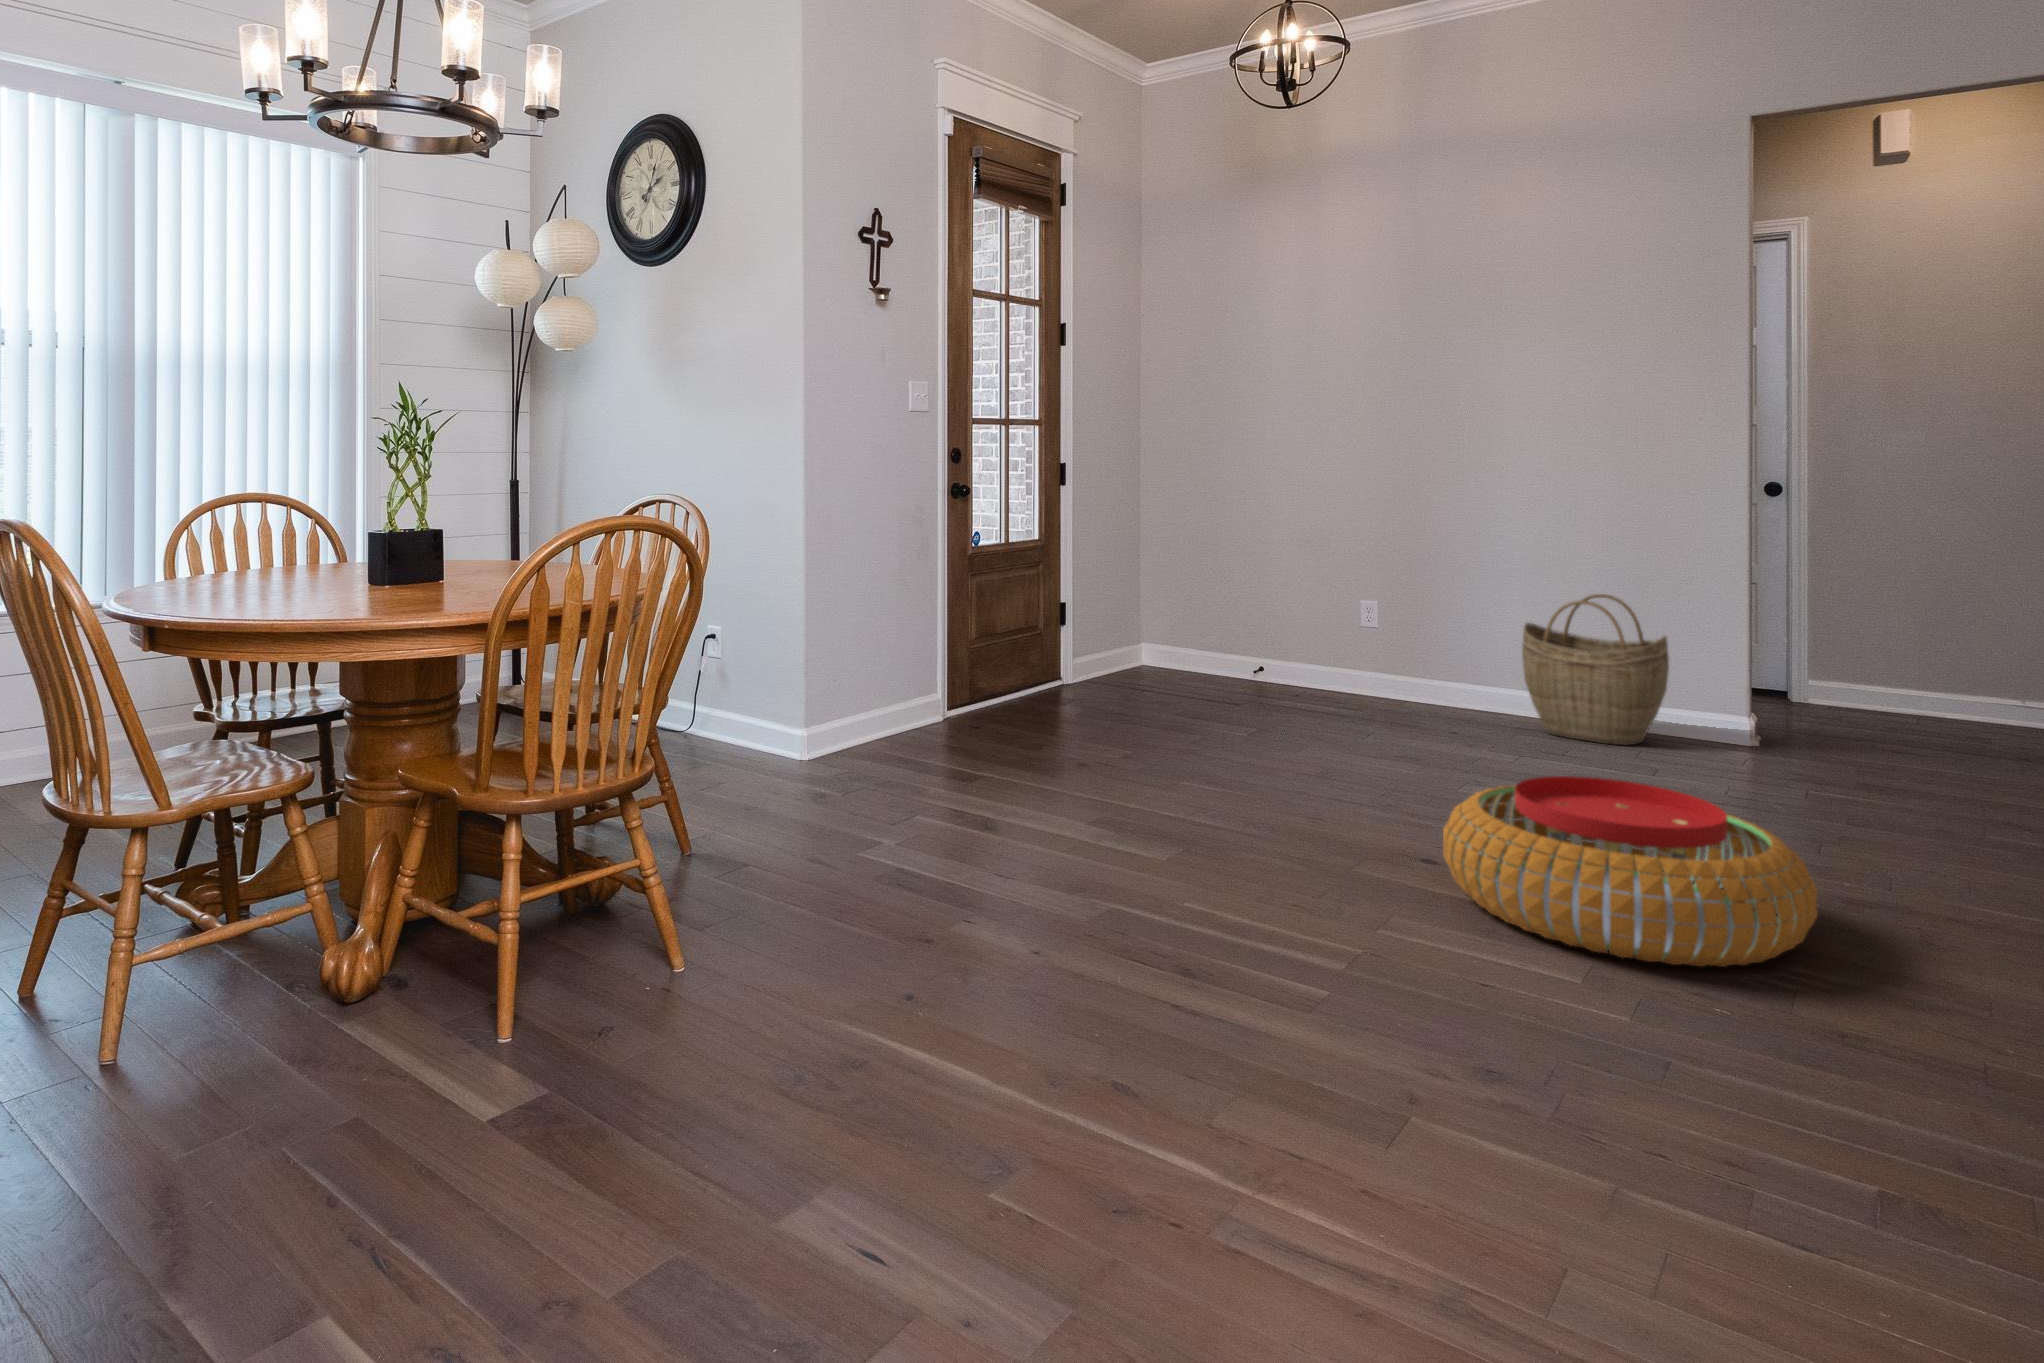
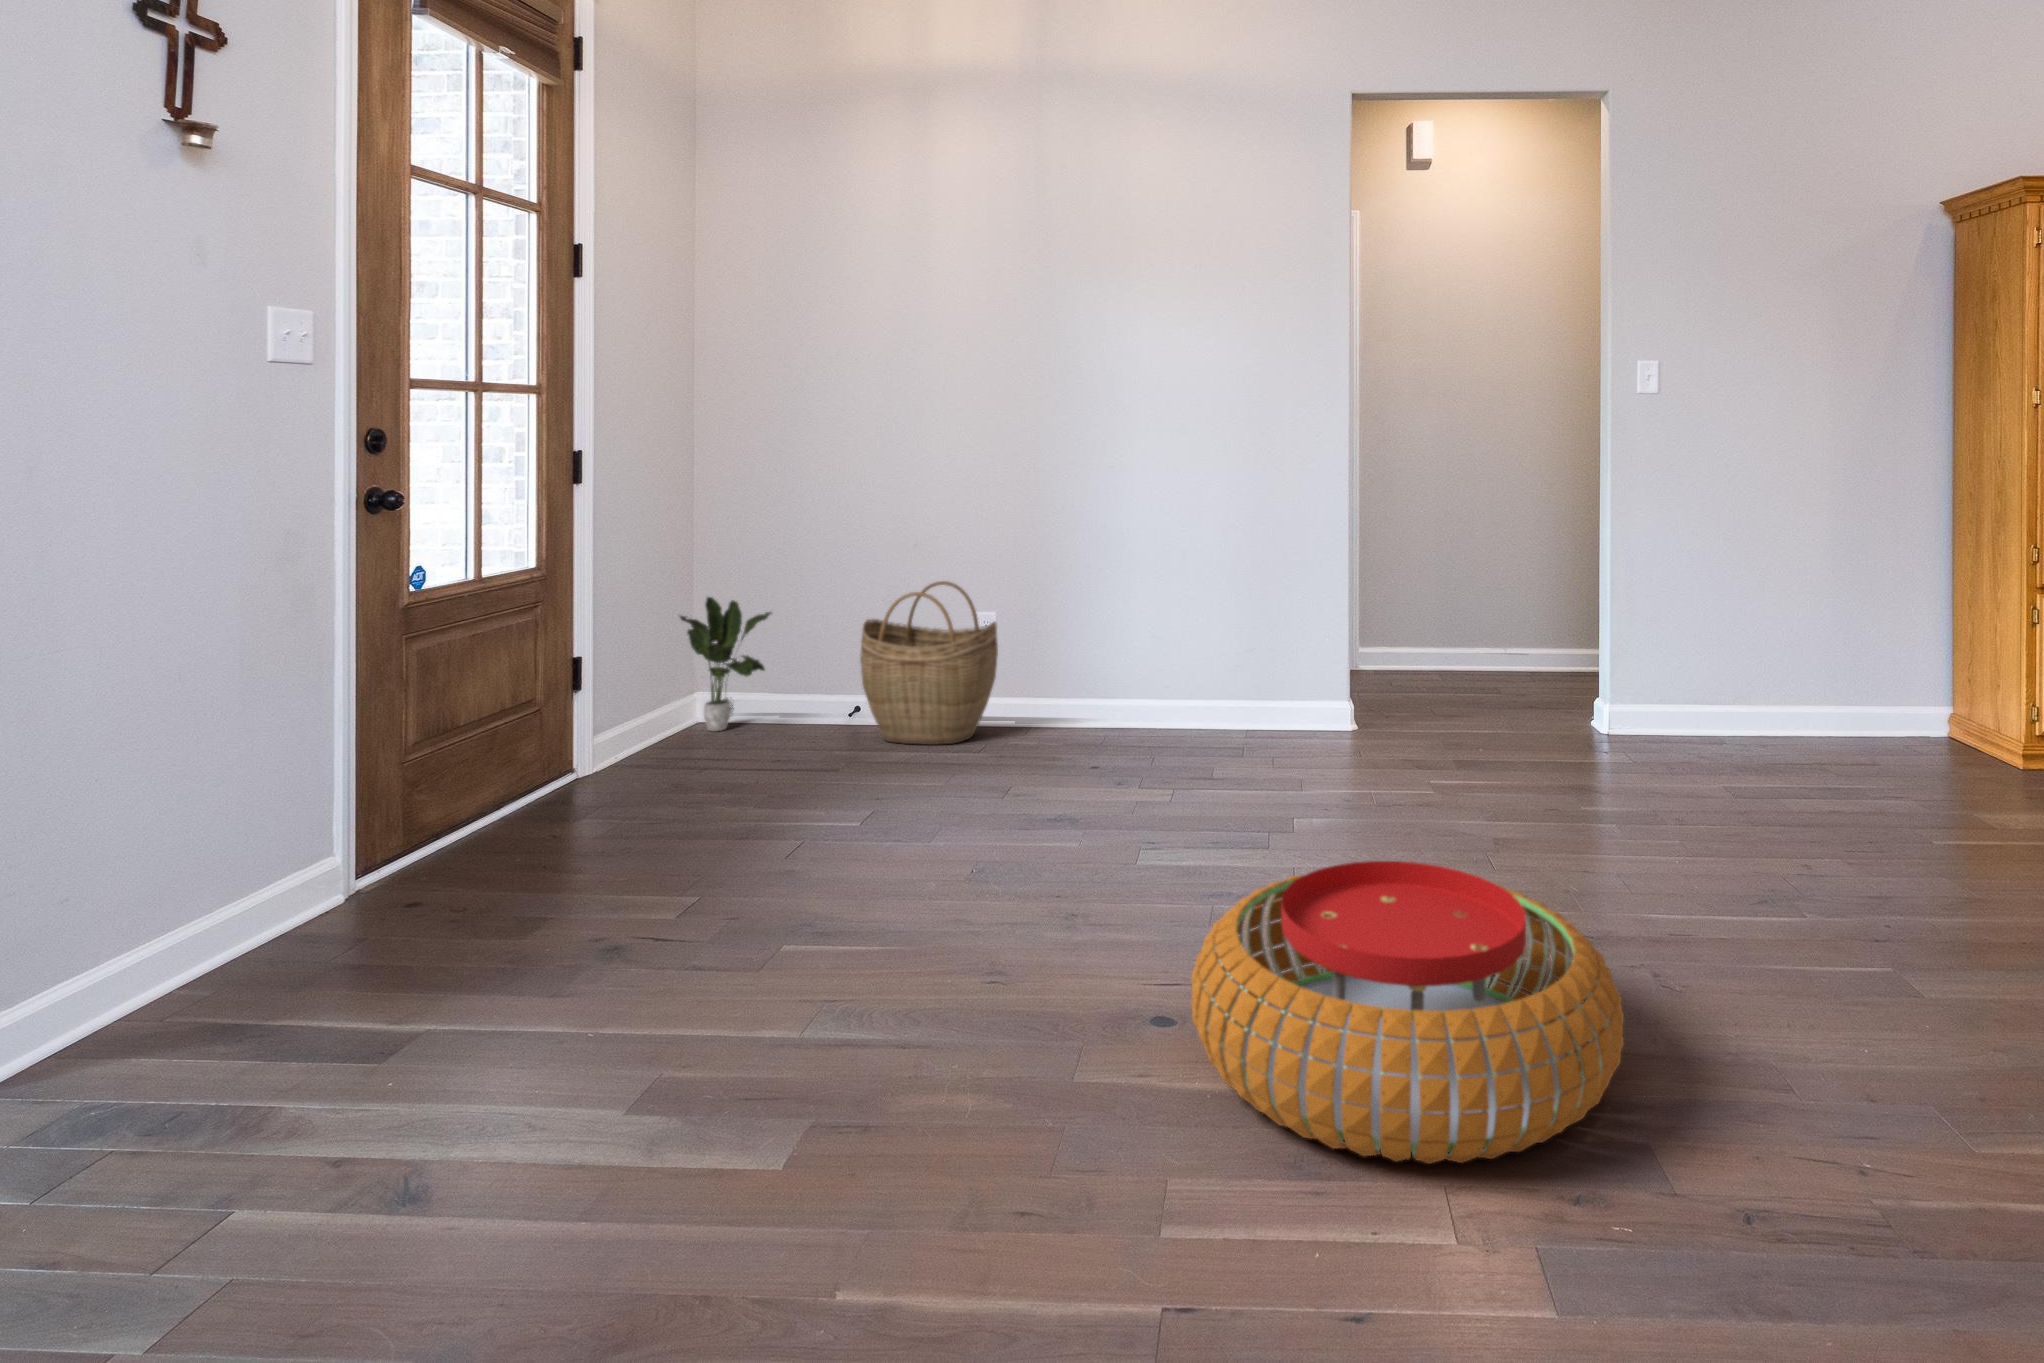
potted plant: none [1129,573,1197,673] -> present [680,597,771,731]
woven basket: present [1522,594,1669,745] -> present [860,581,998,745]

